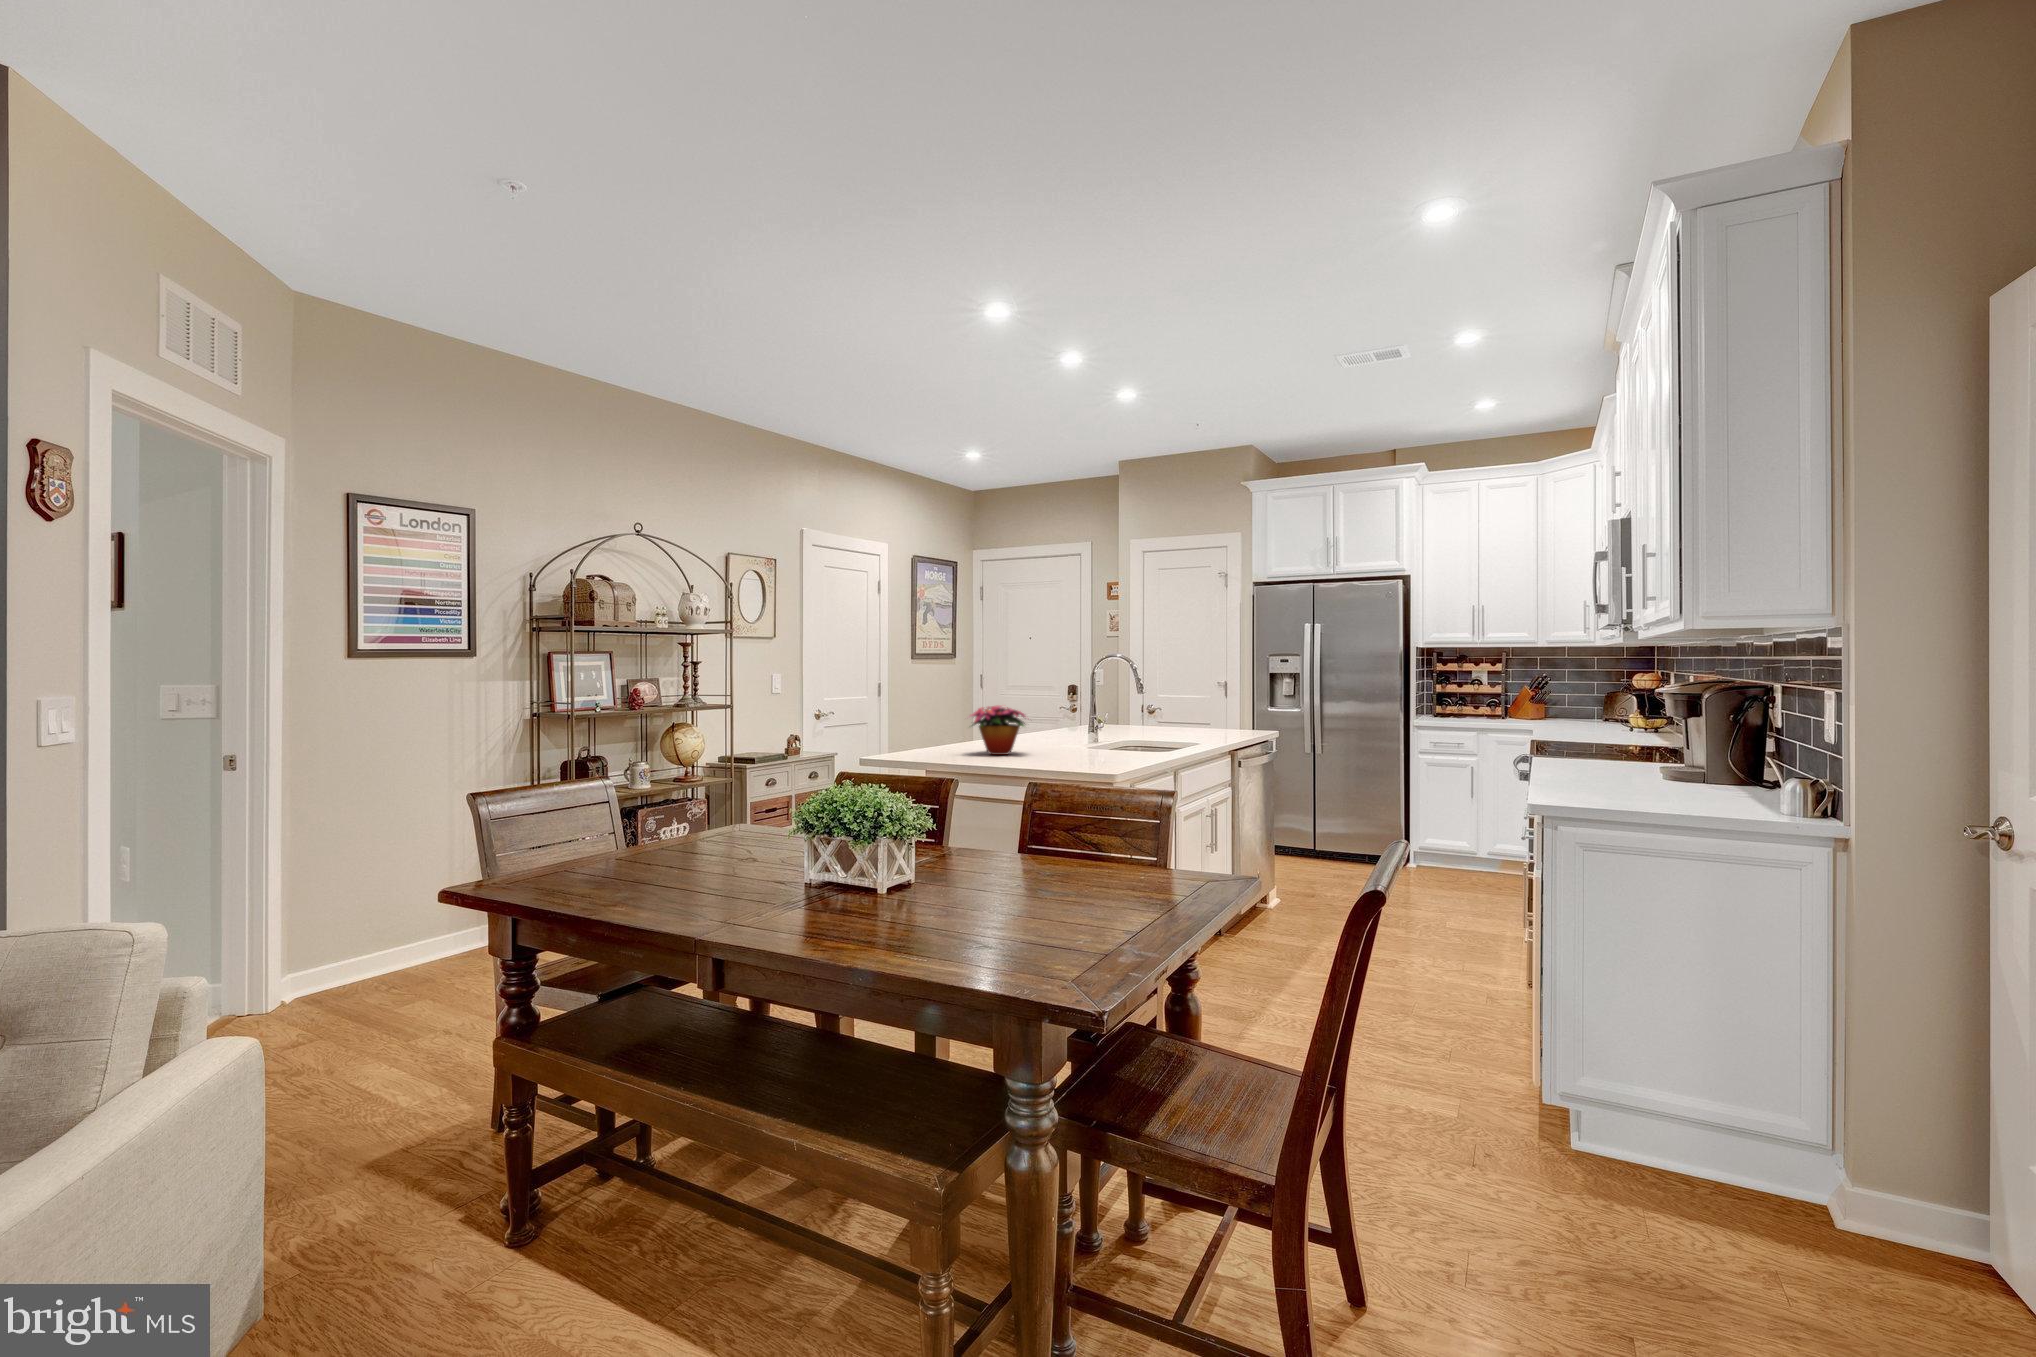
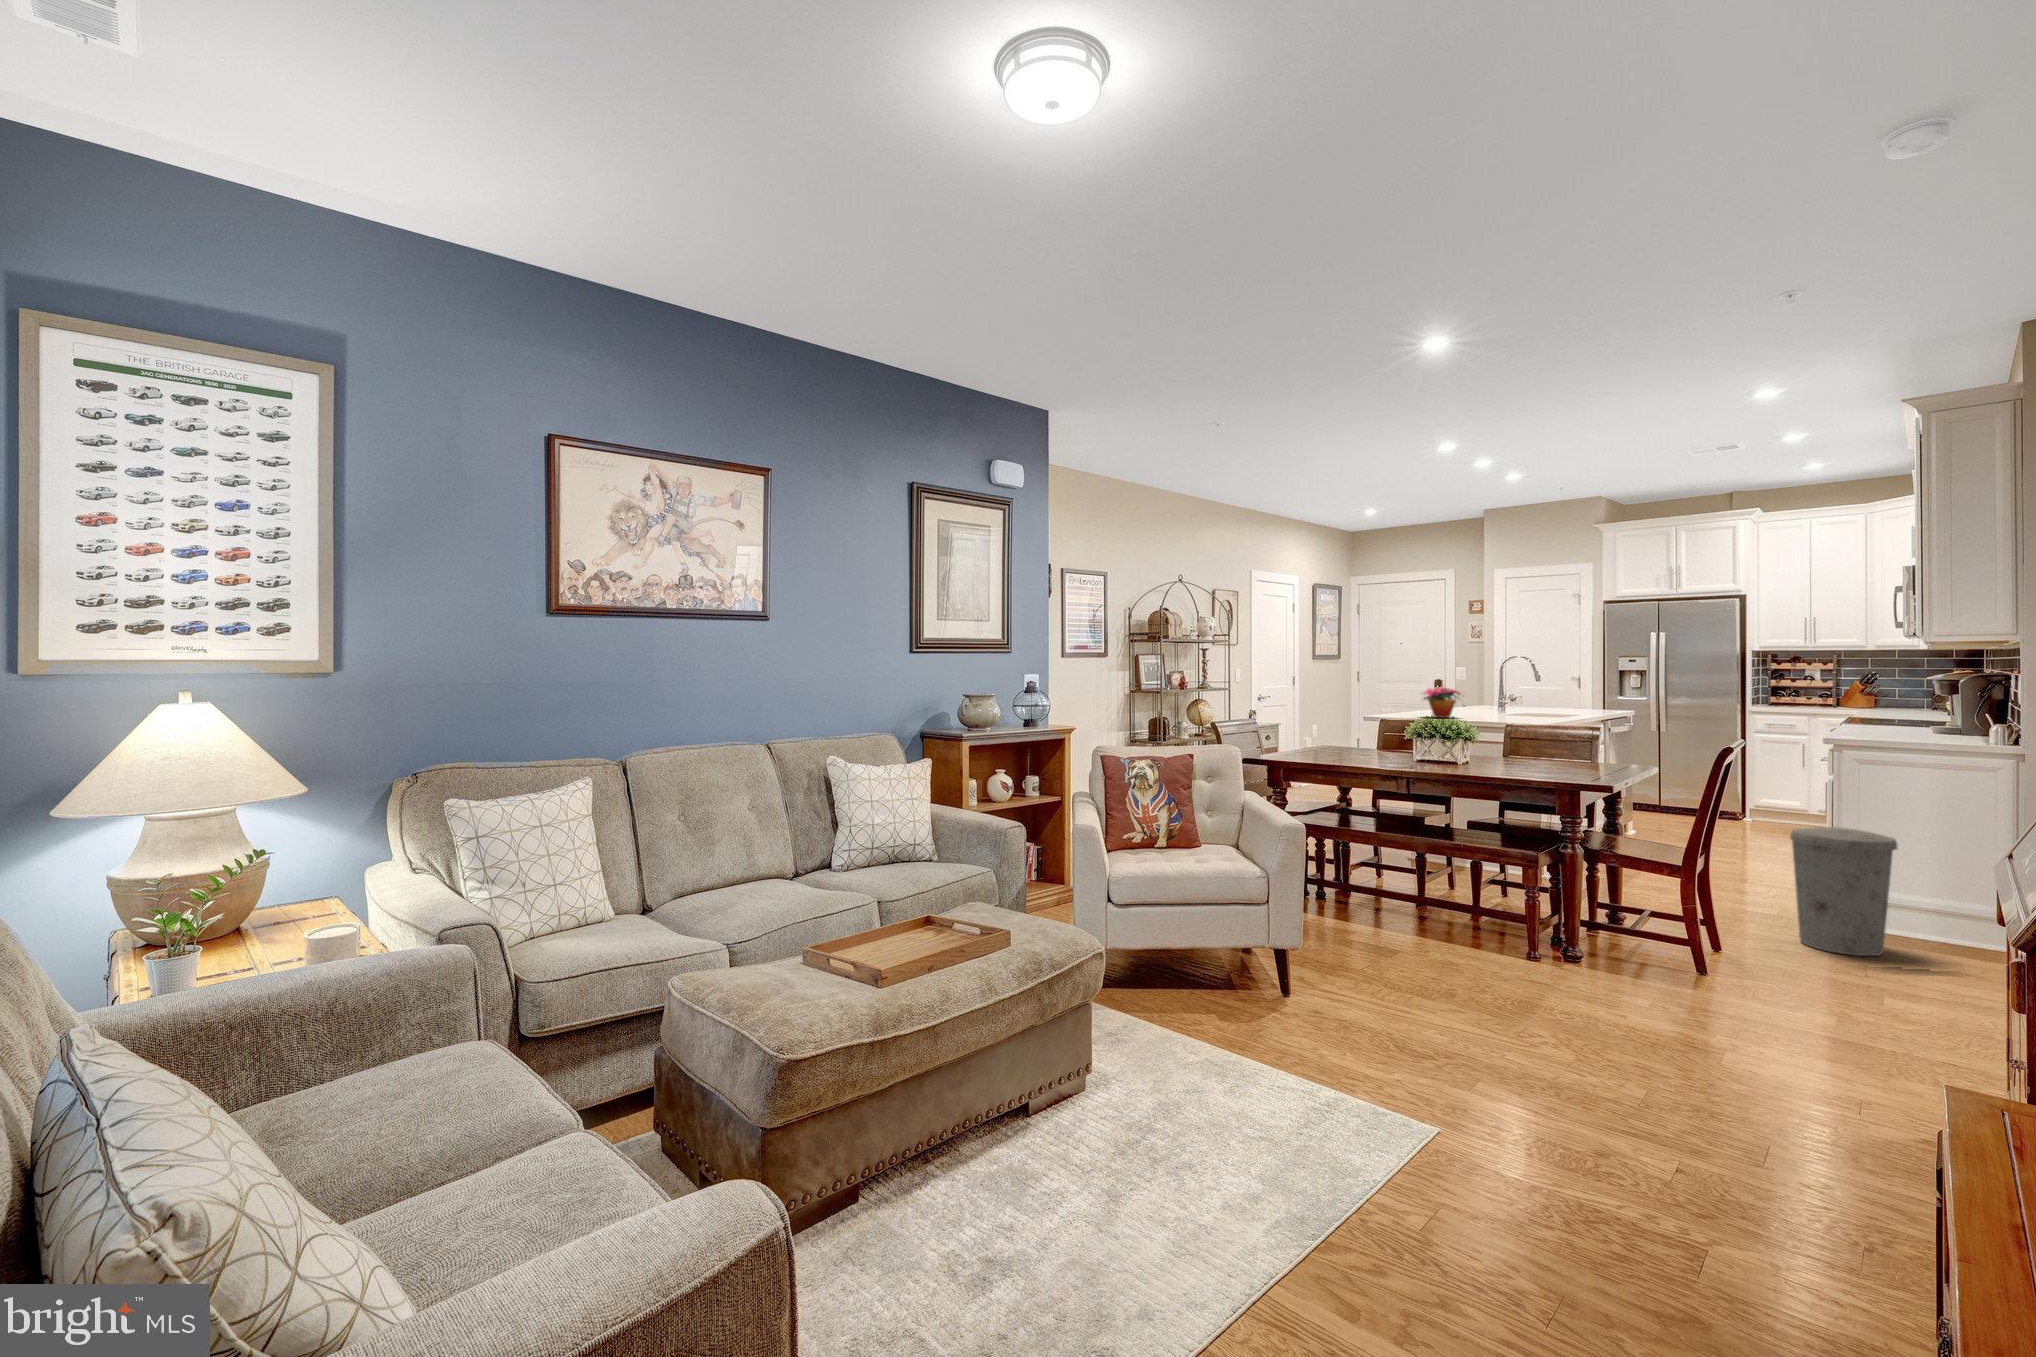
trash can: none [1495,998,1689,1298] -> present [1790,827,1897,956]

